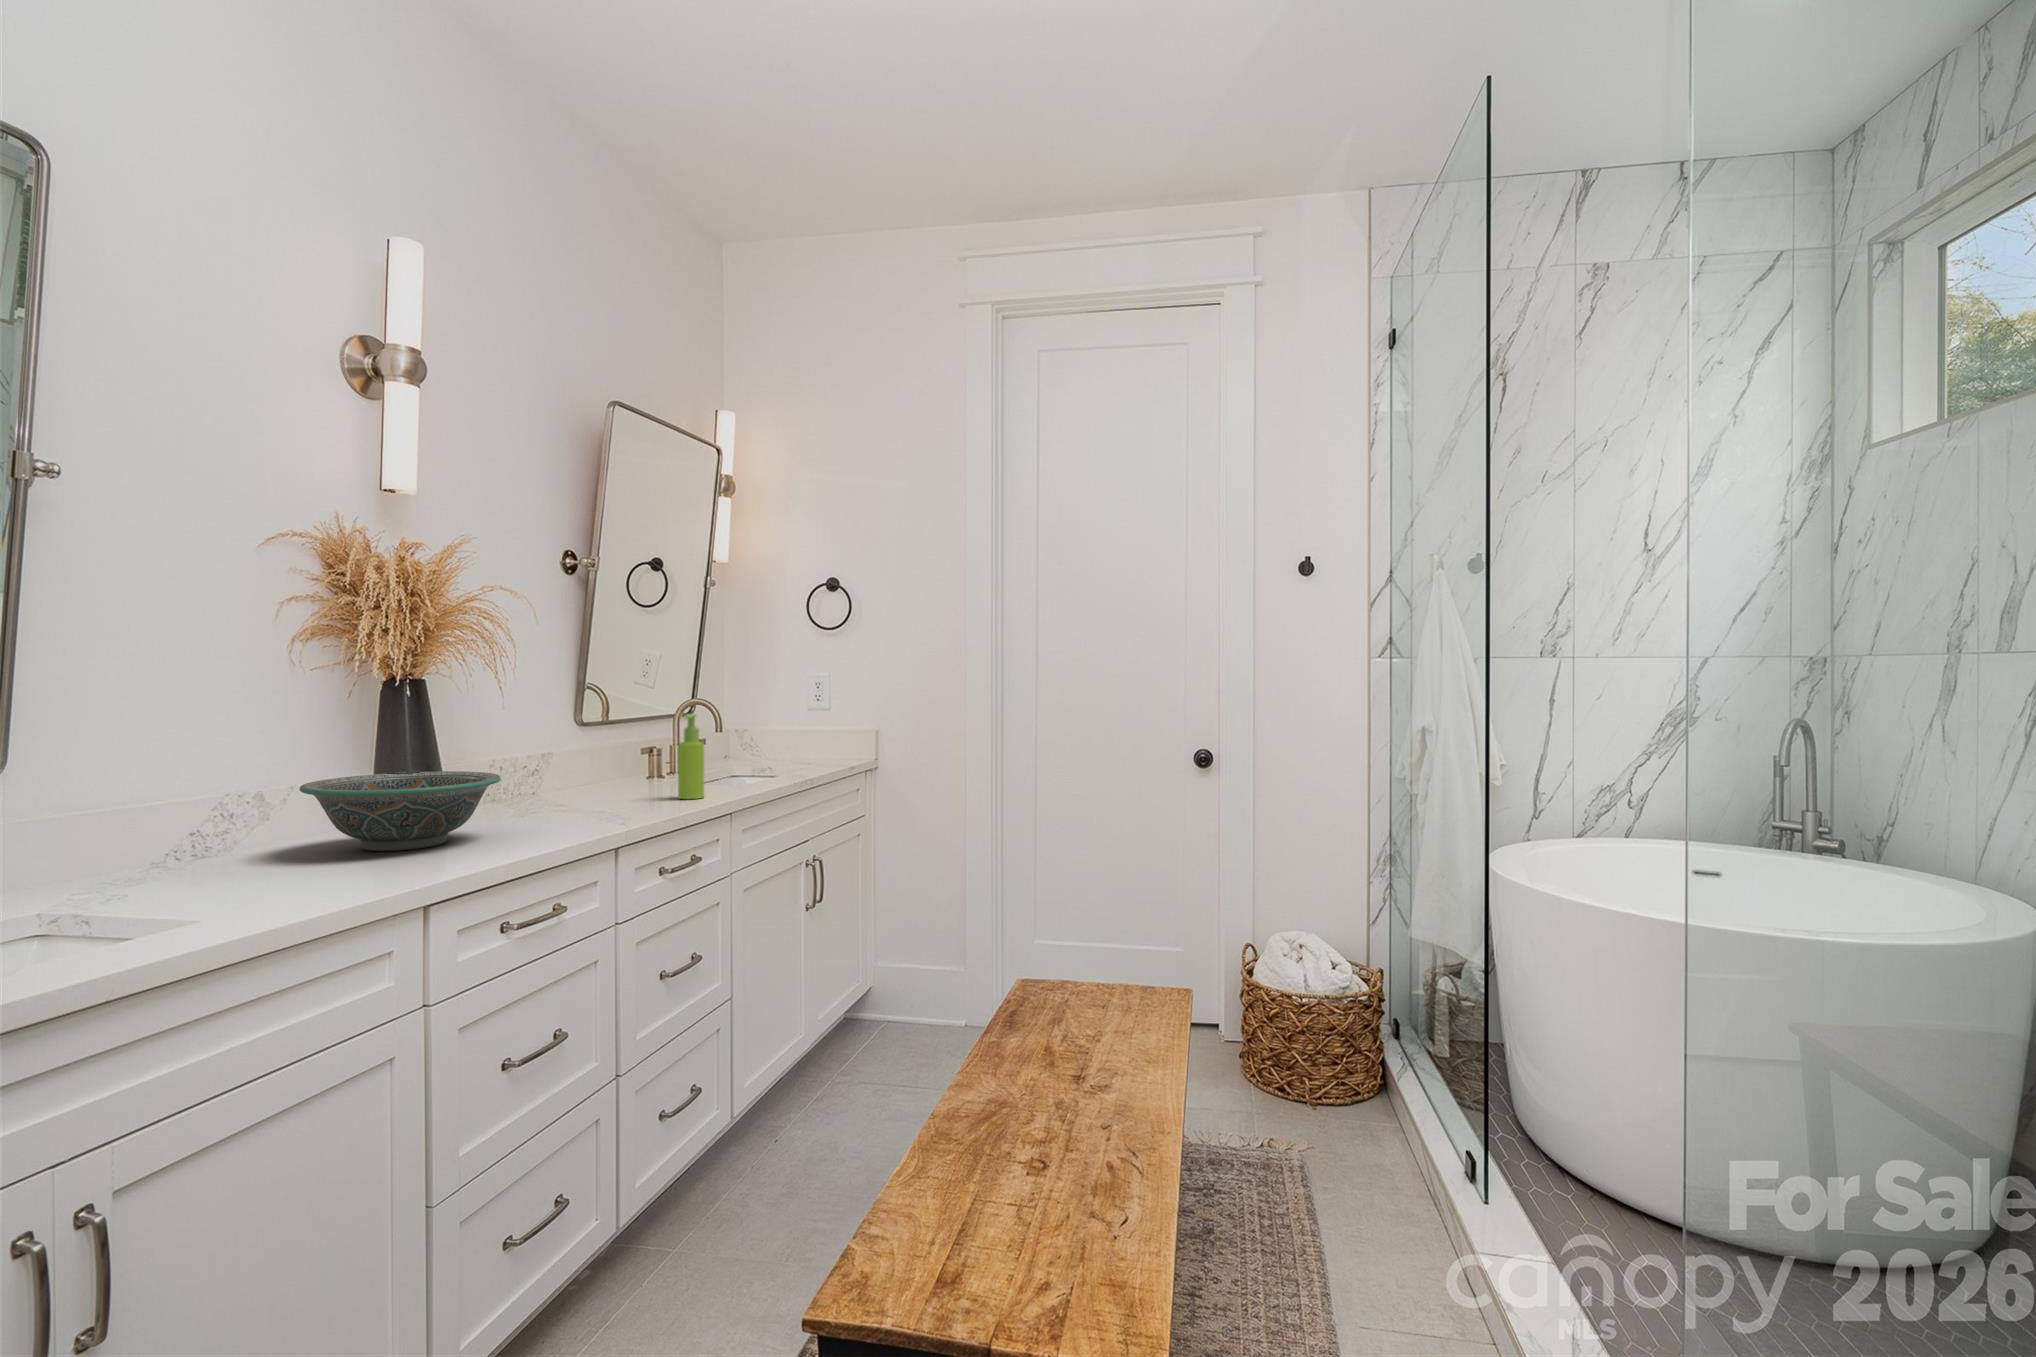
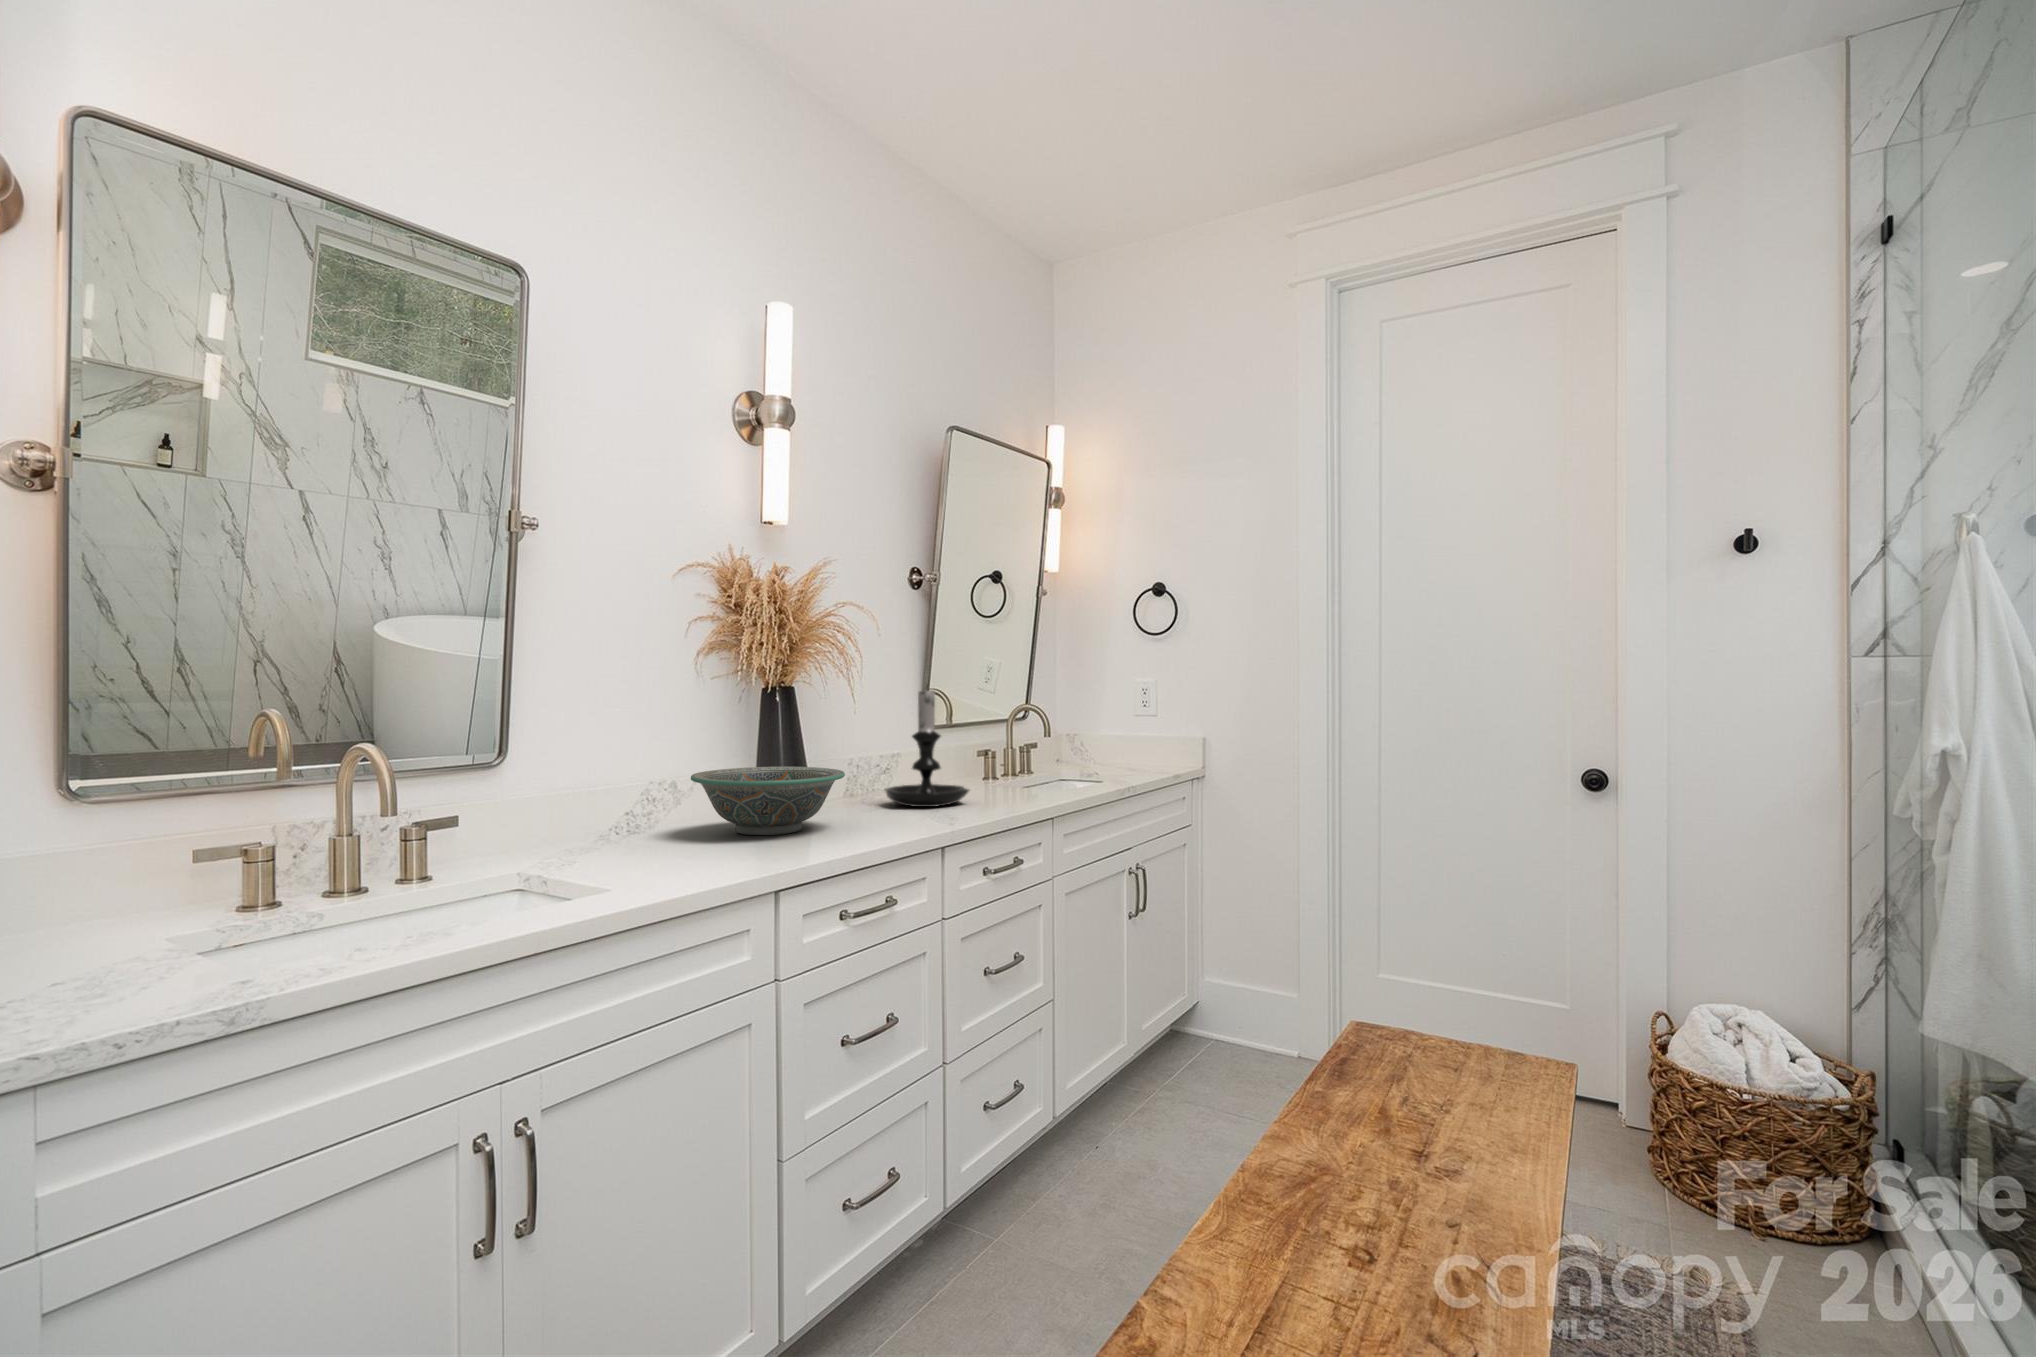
candle holder: none [537,674,638,809] -> present [885,690,969,807]
soap dispenser: present [678,714,704,799] -> none [1007,721,1031,802]

